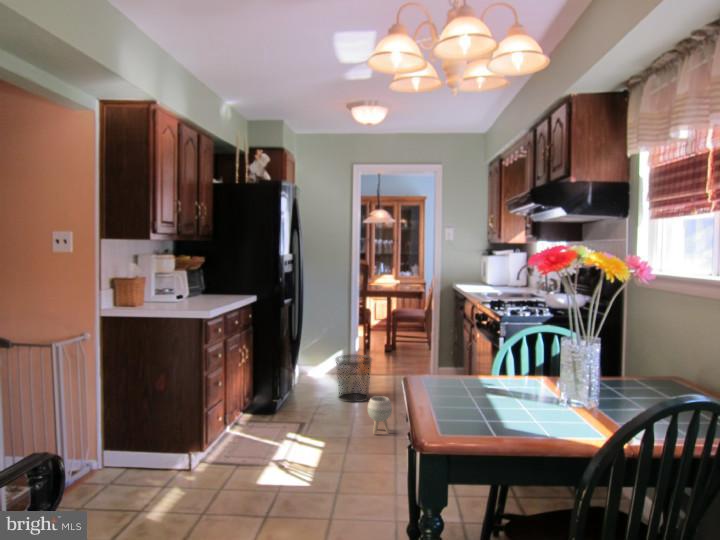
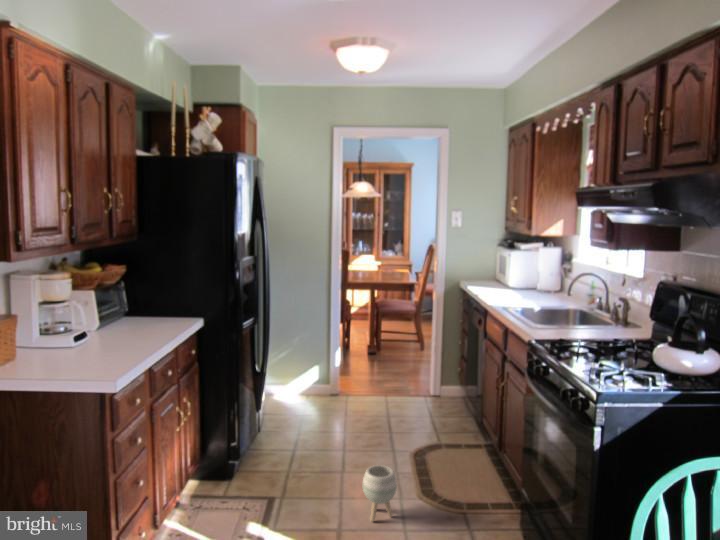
waste bin: present [336,355,372,402] -> none [313,384,362,451]

